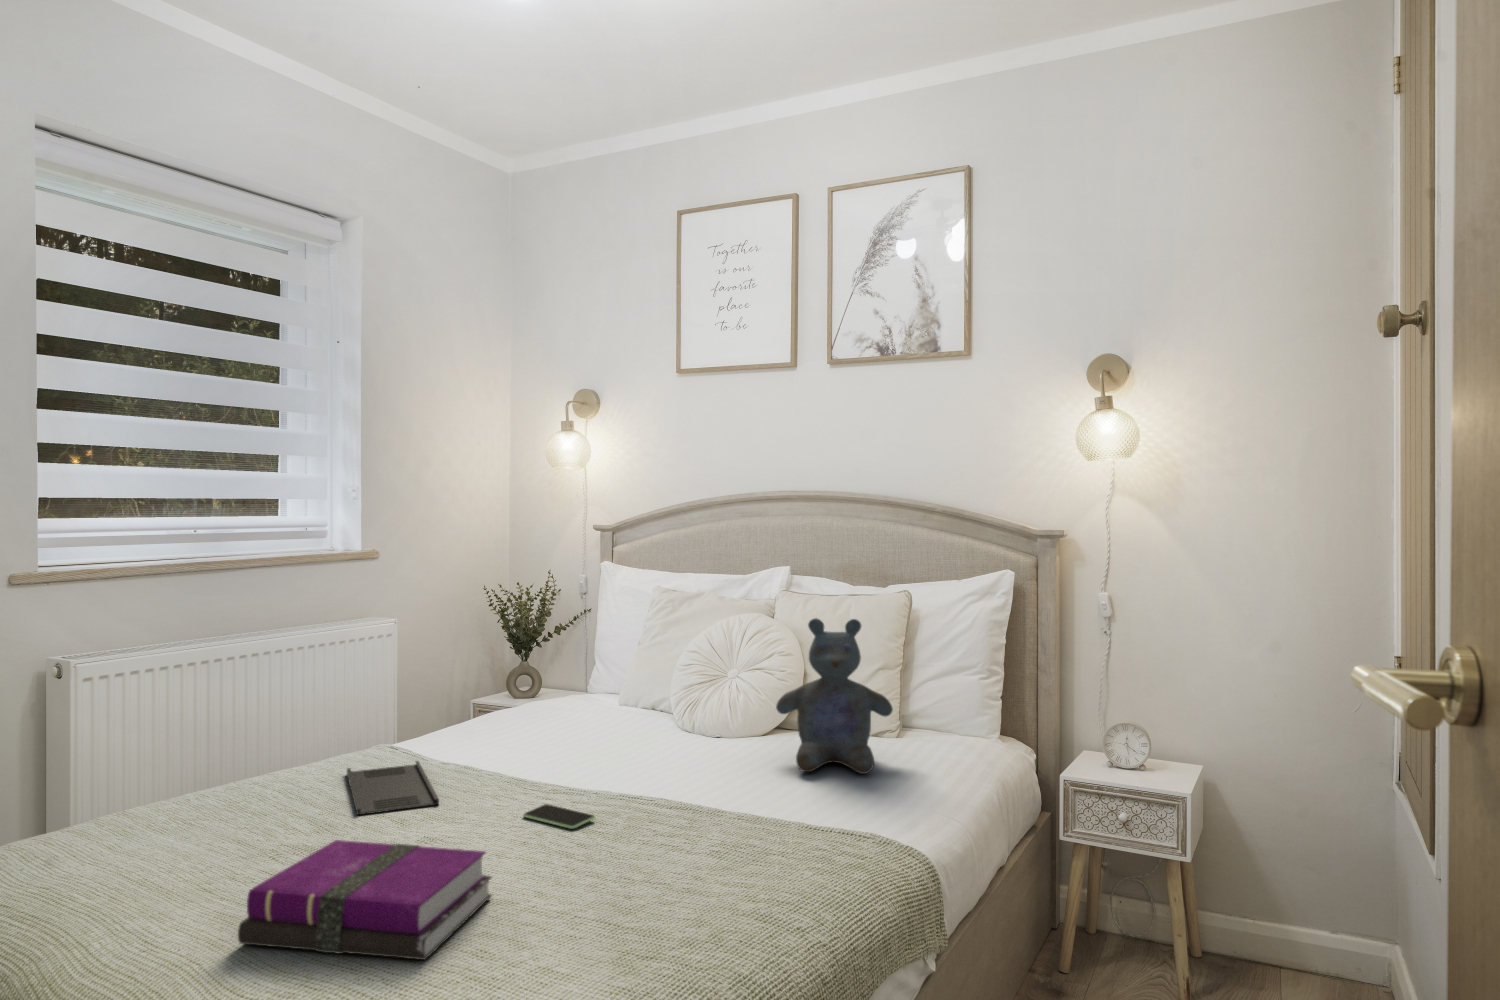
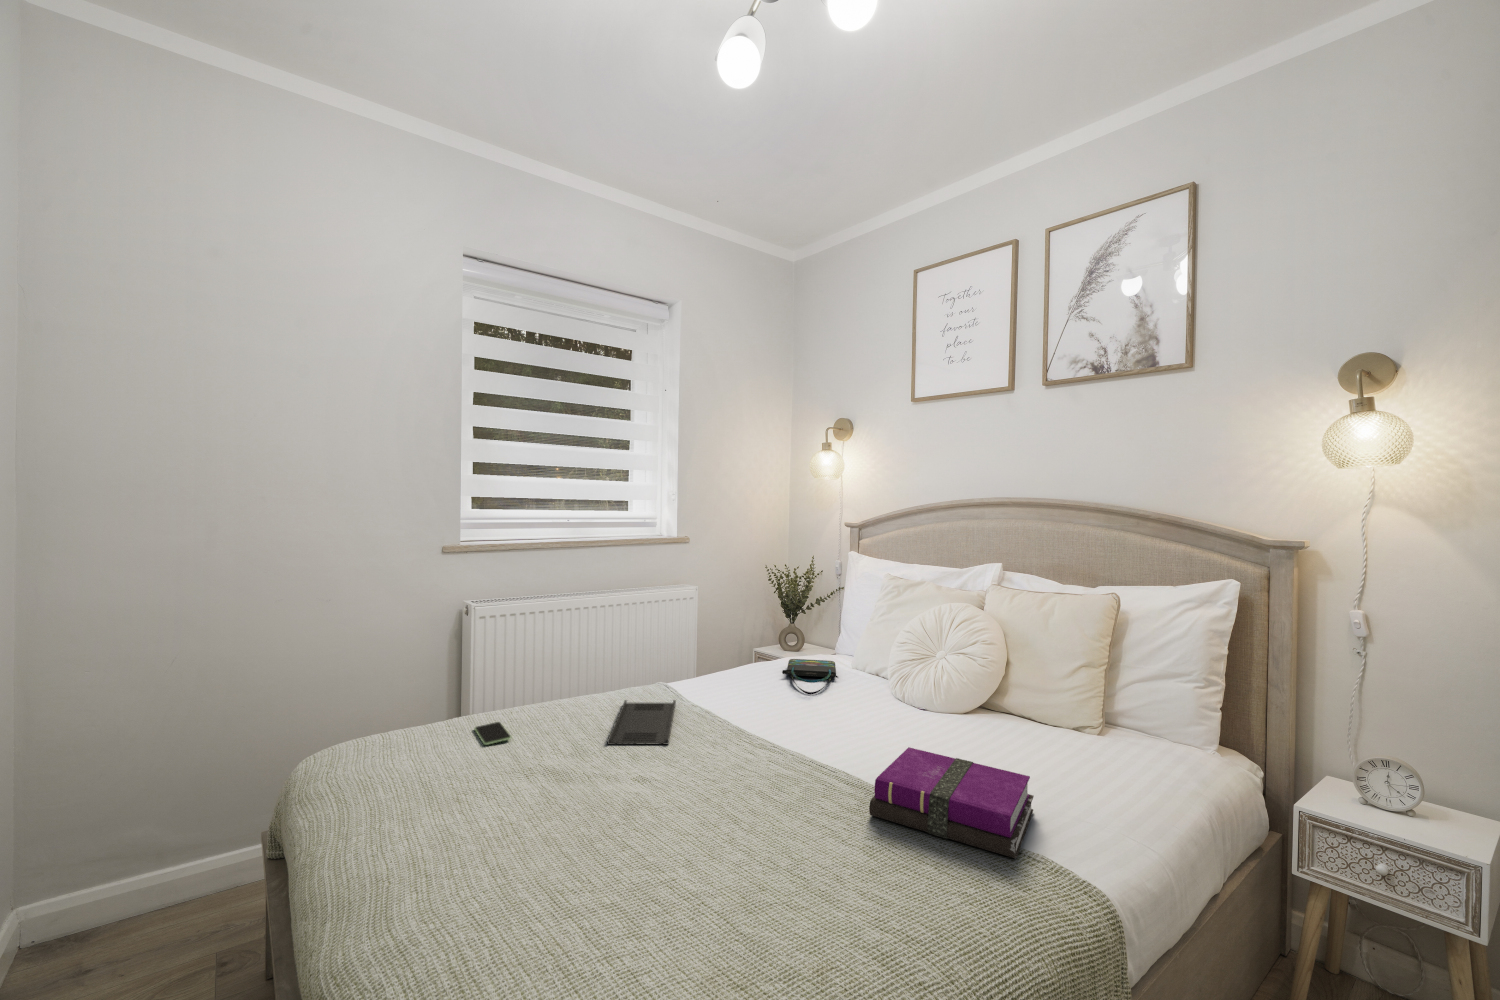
stuffed bear: present [776,618,893,774] -> none [969,616,1088,775]
tote bag: none [539,700,612,738] -> present [782,659,838,695]
smartphone: present [523,804,595,829] -> present [475,722,511,745]
notebook: present [238,840,491,960] -> present [869,747,1034,859]

